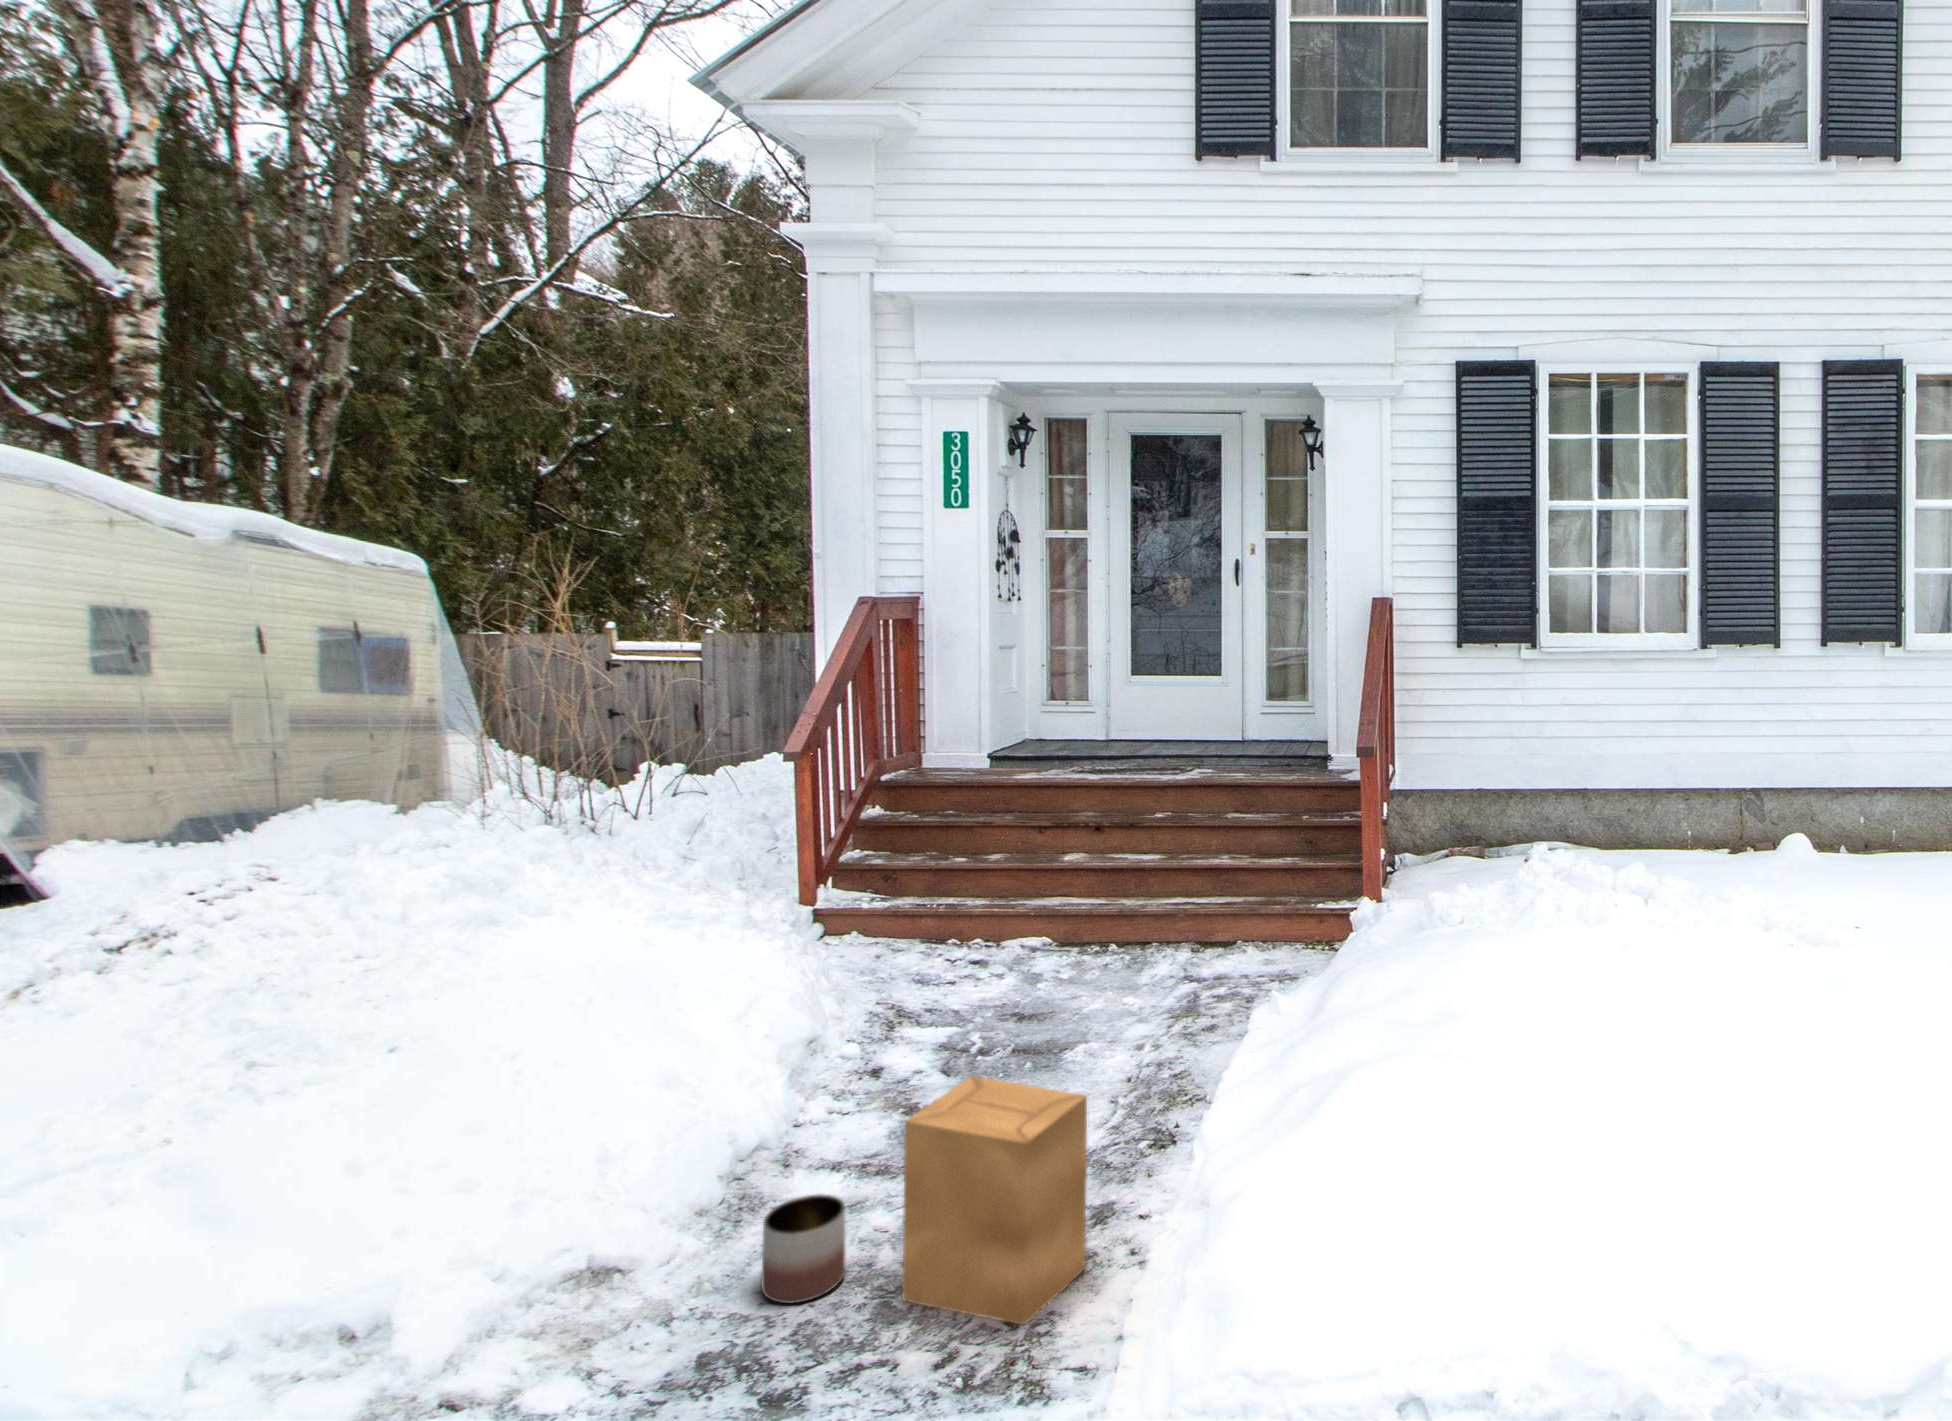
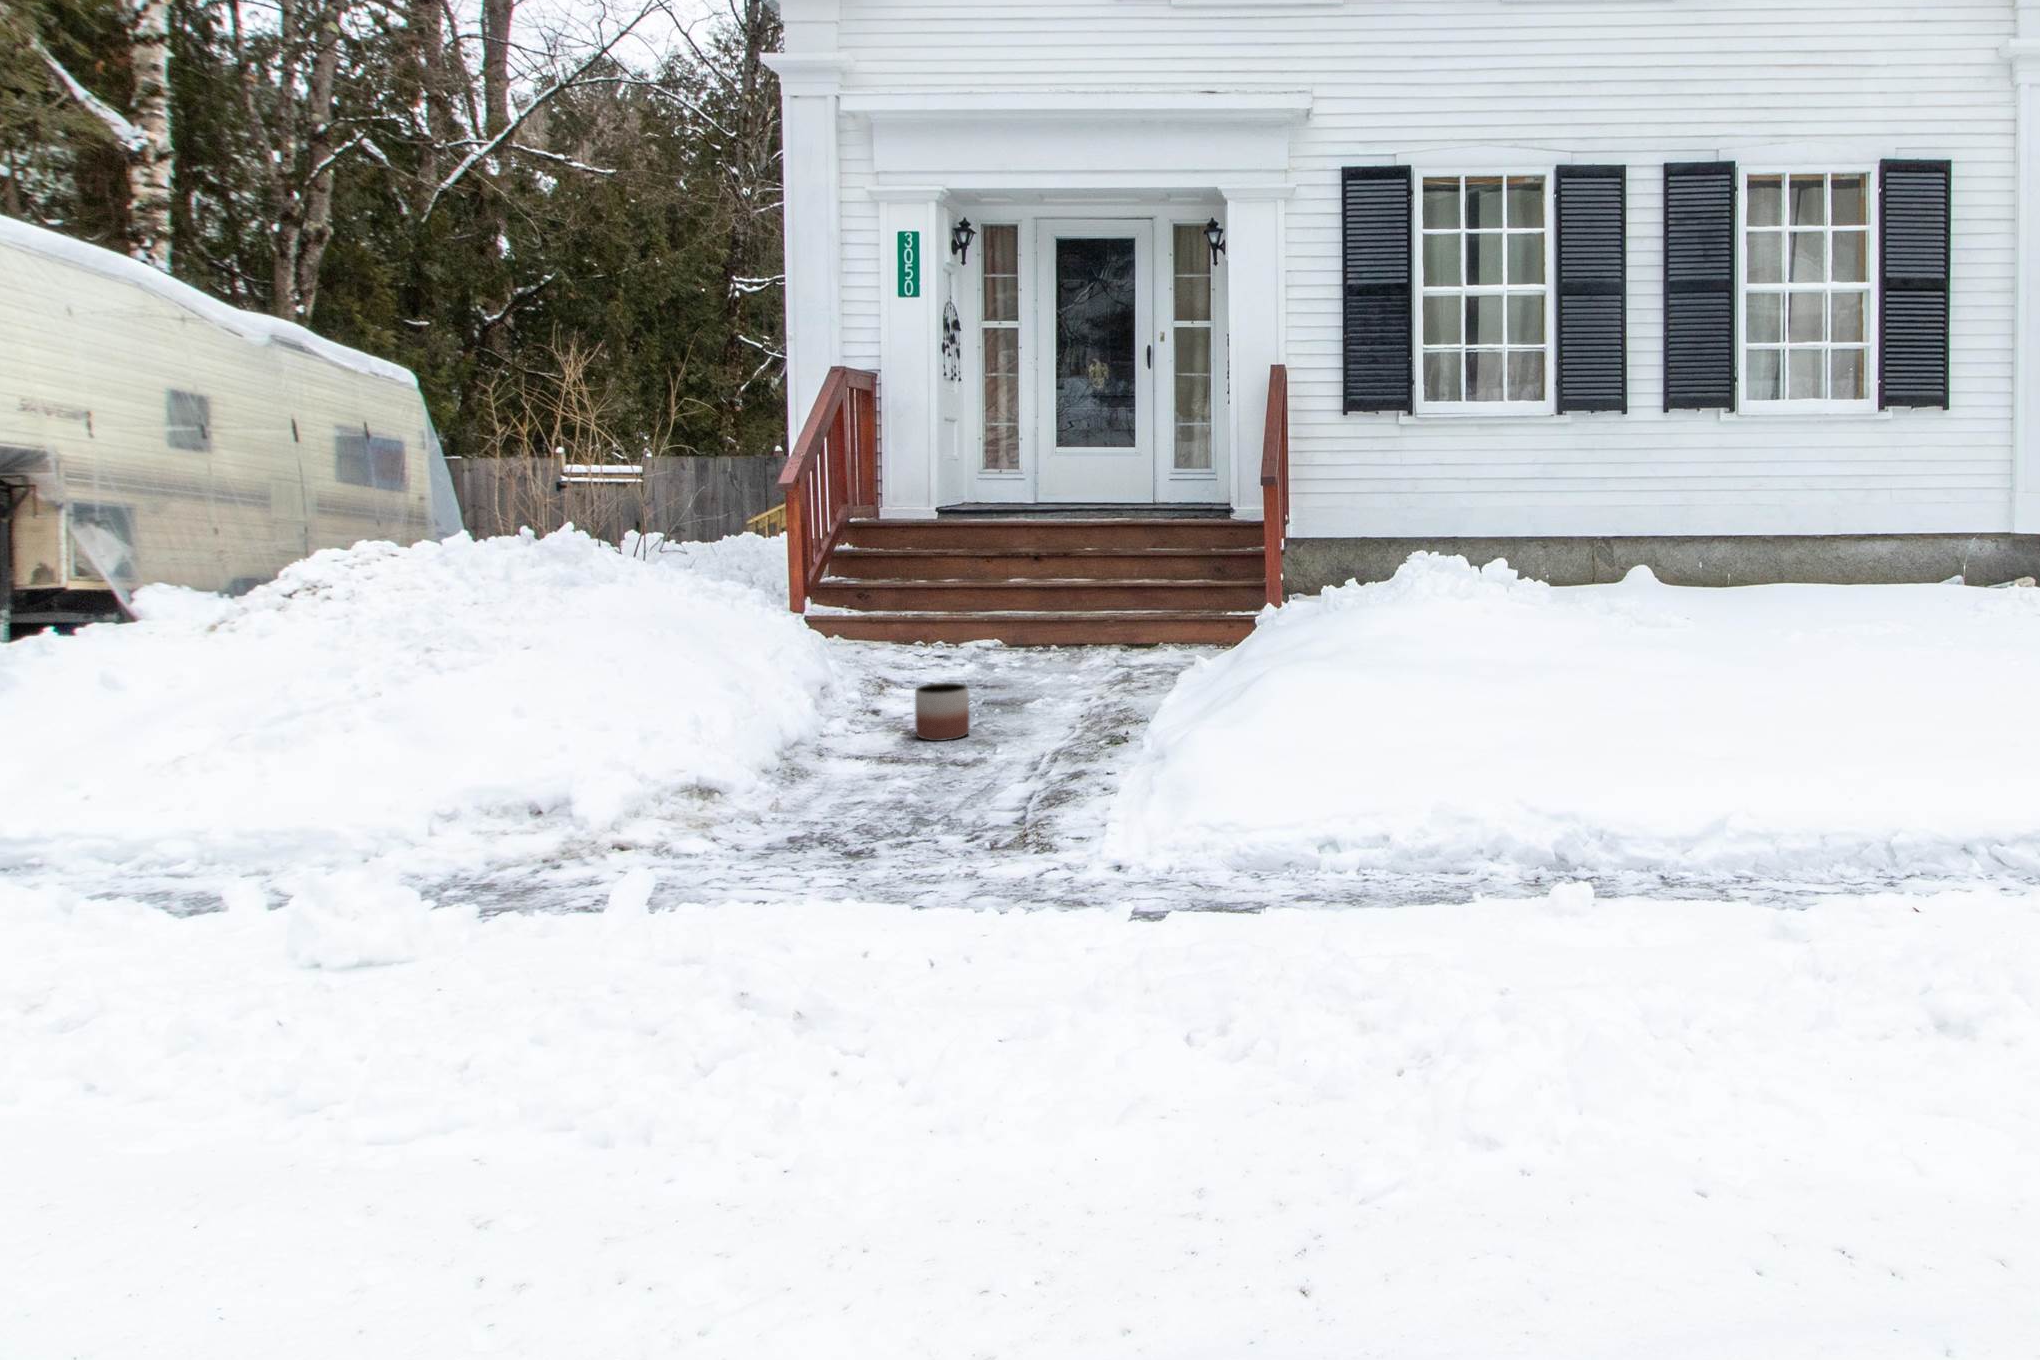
cardboard box: present [903,1076,1087,1325] -> none [1013,606,1134,745]

